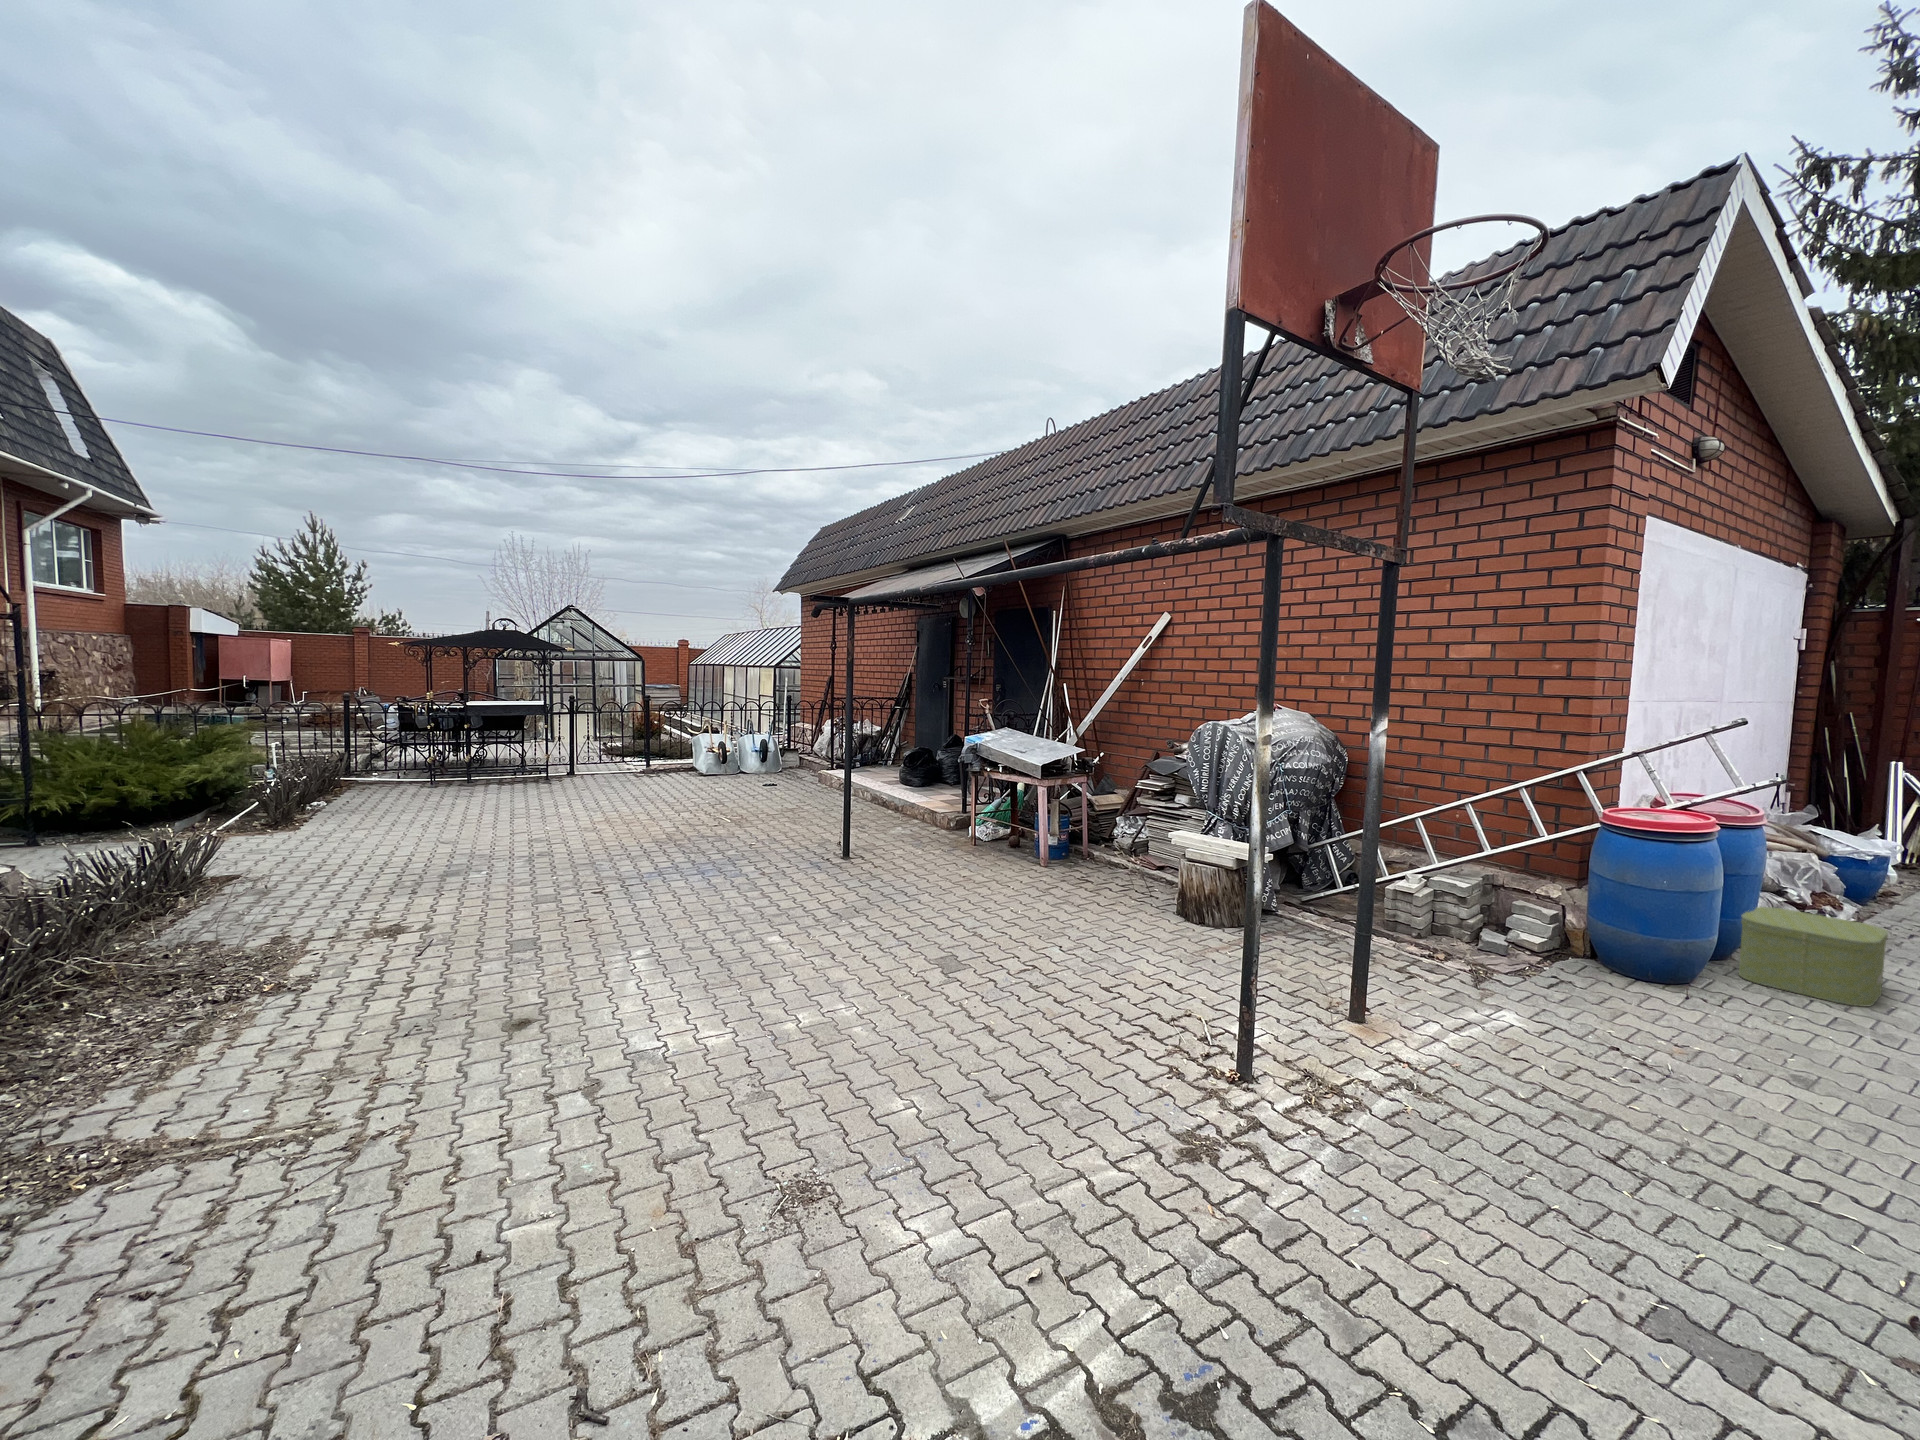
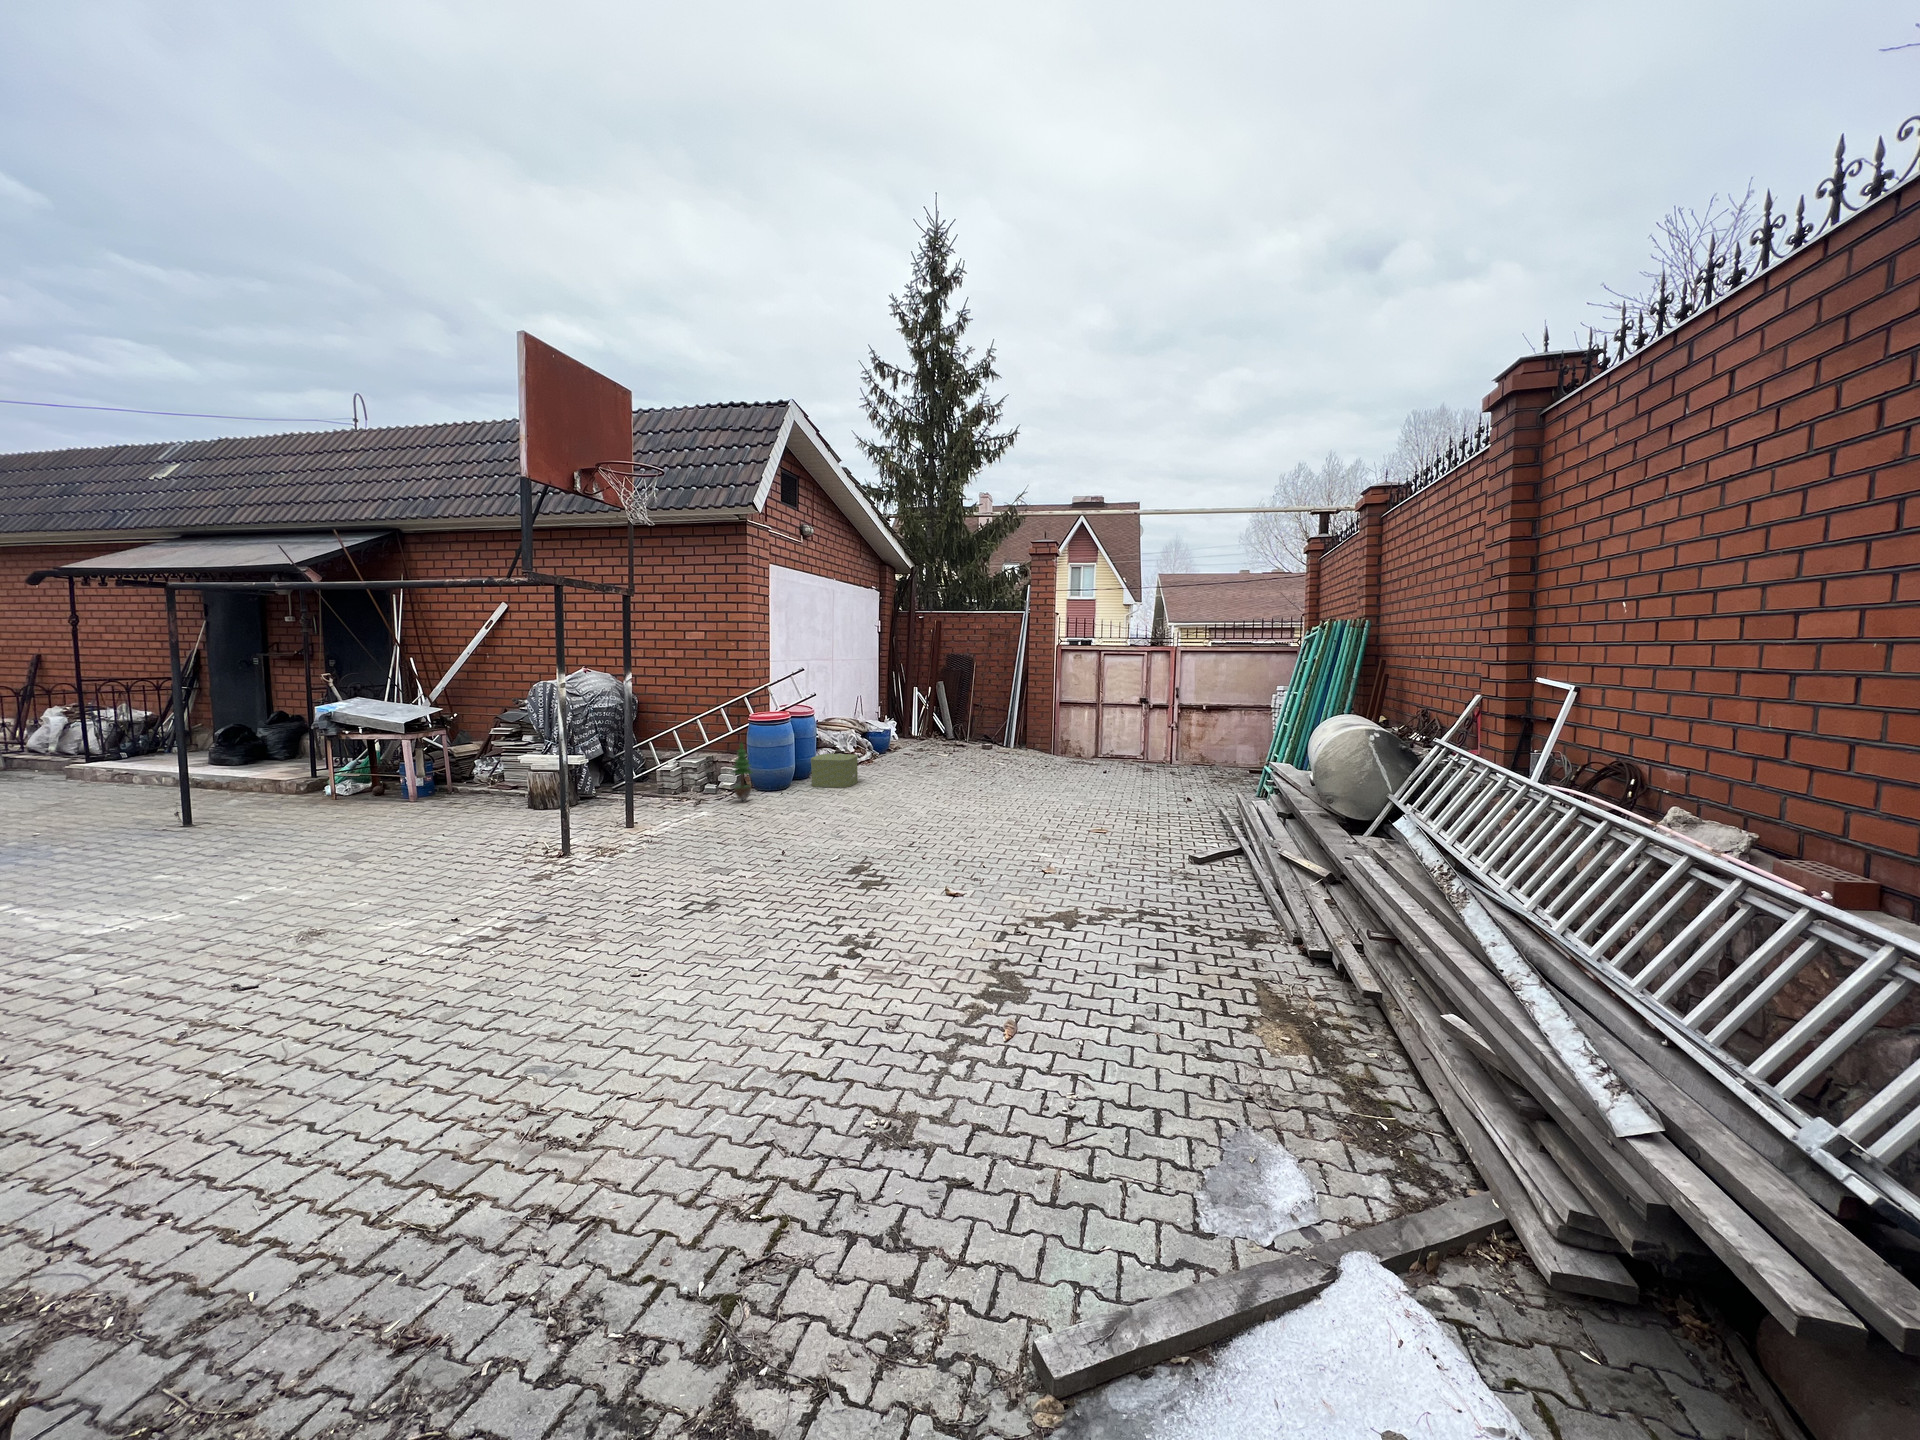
potted tree: none [1557,866,1615,990] -> present [733,743,753,800]

